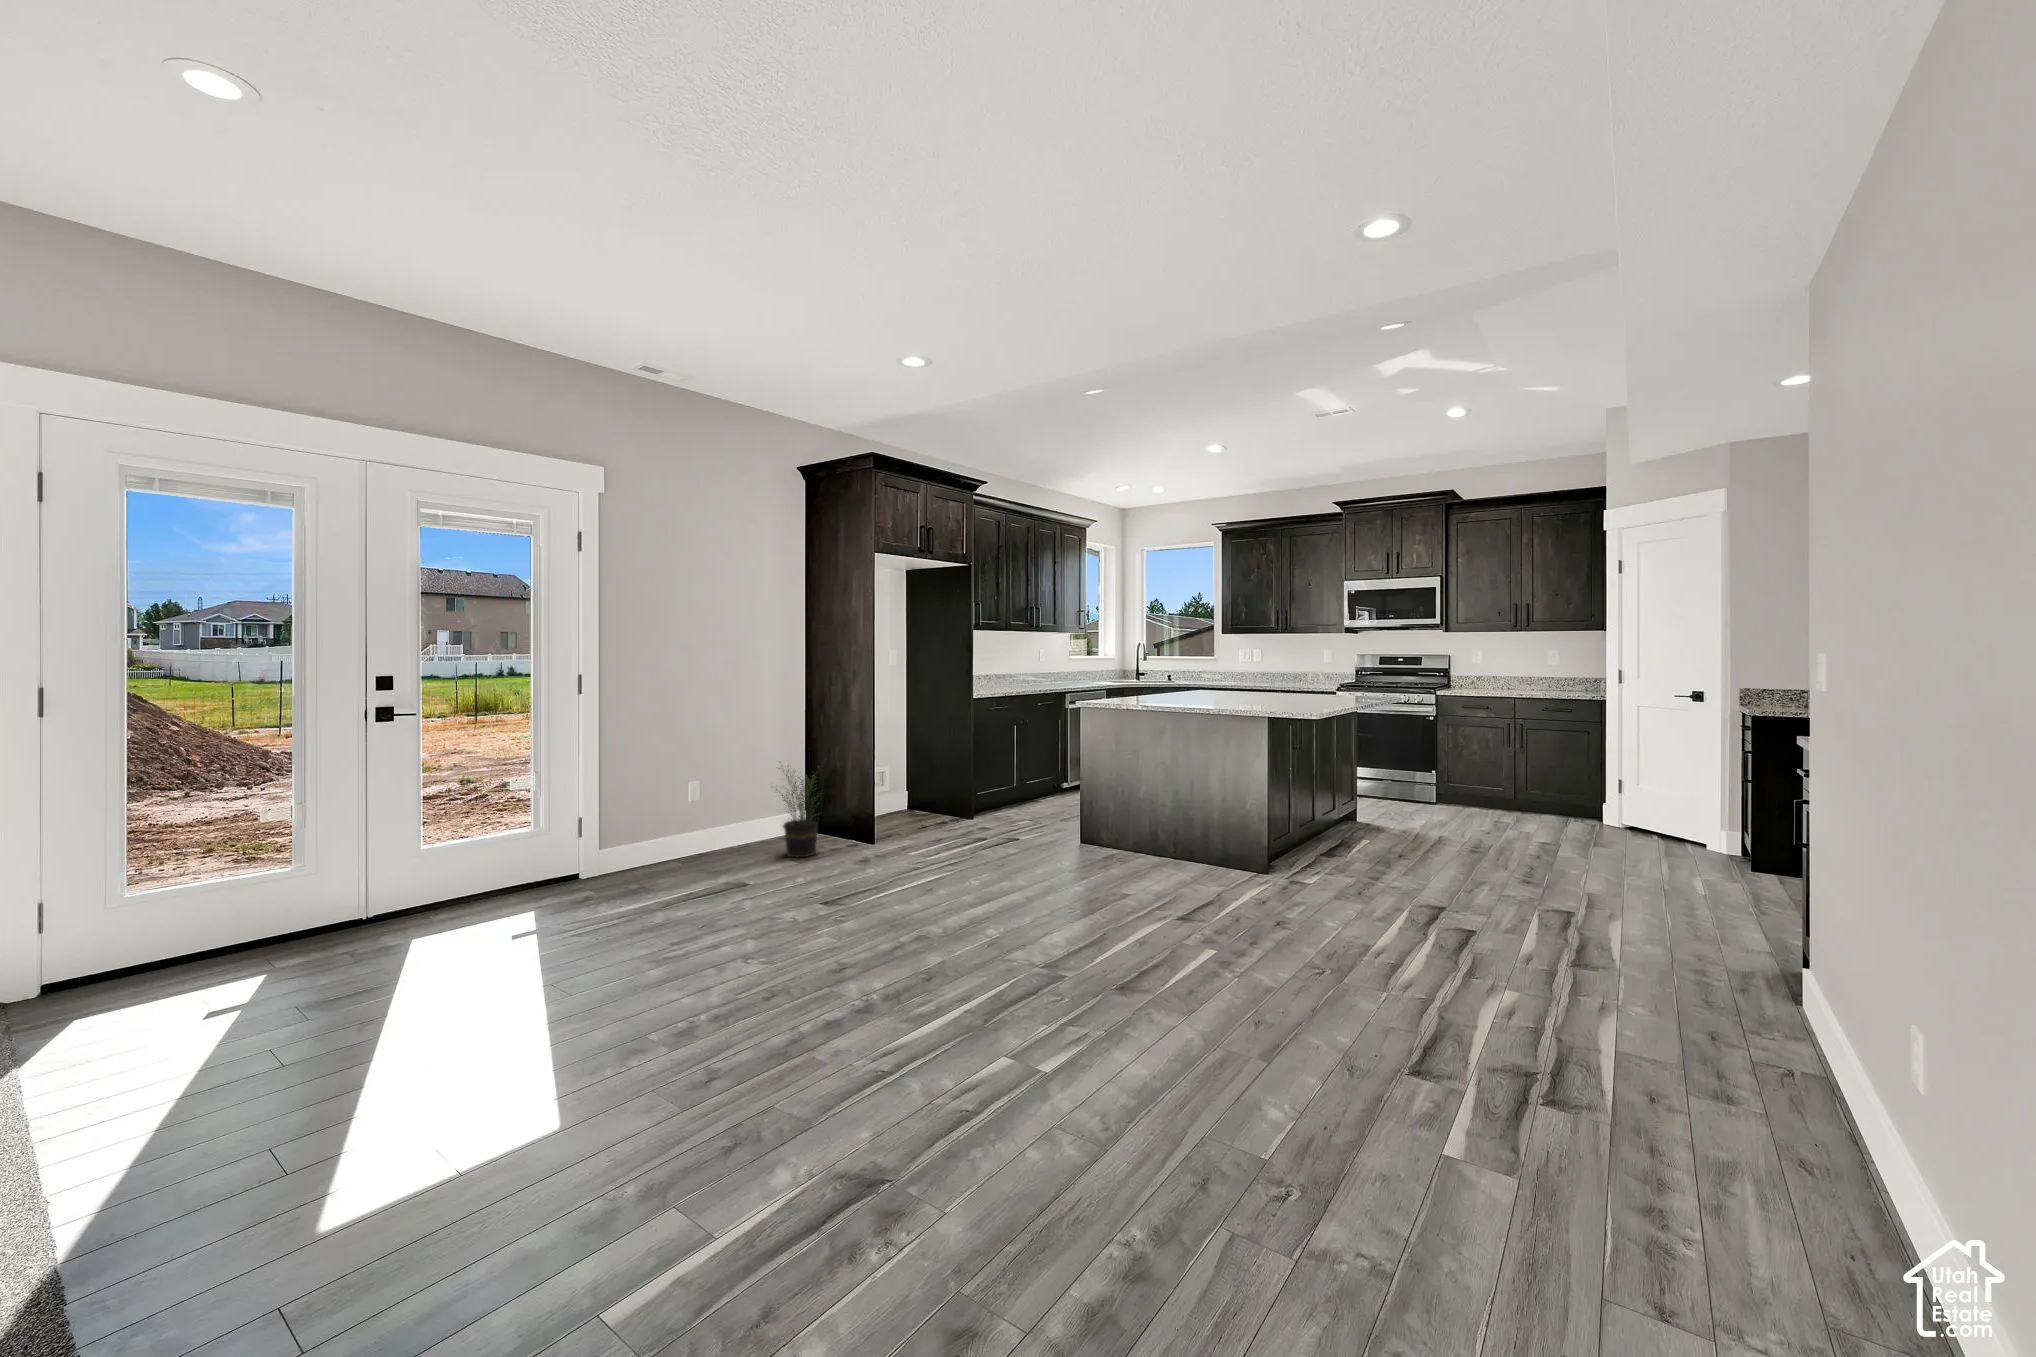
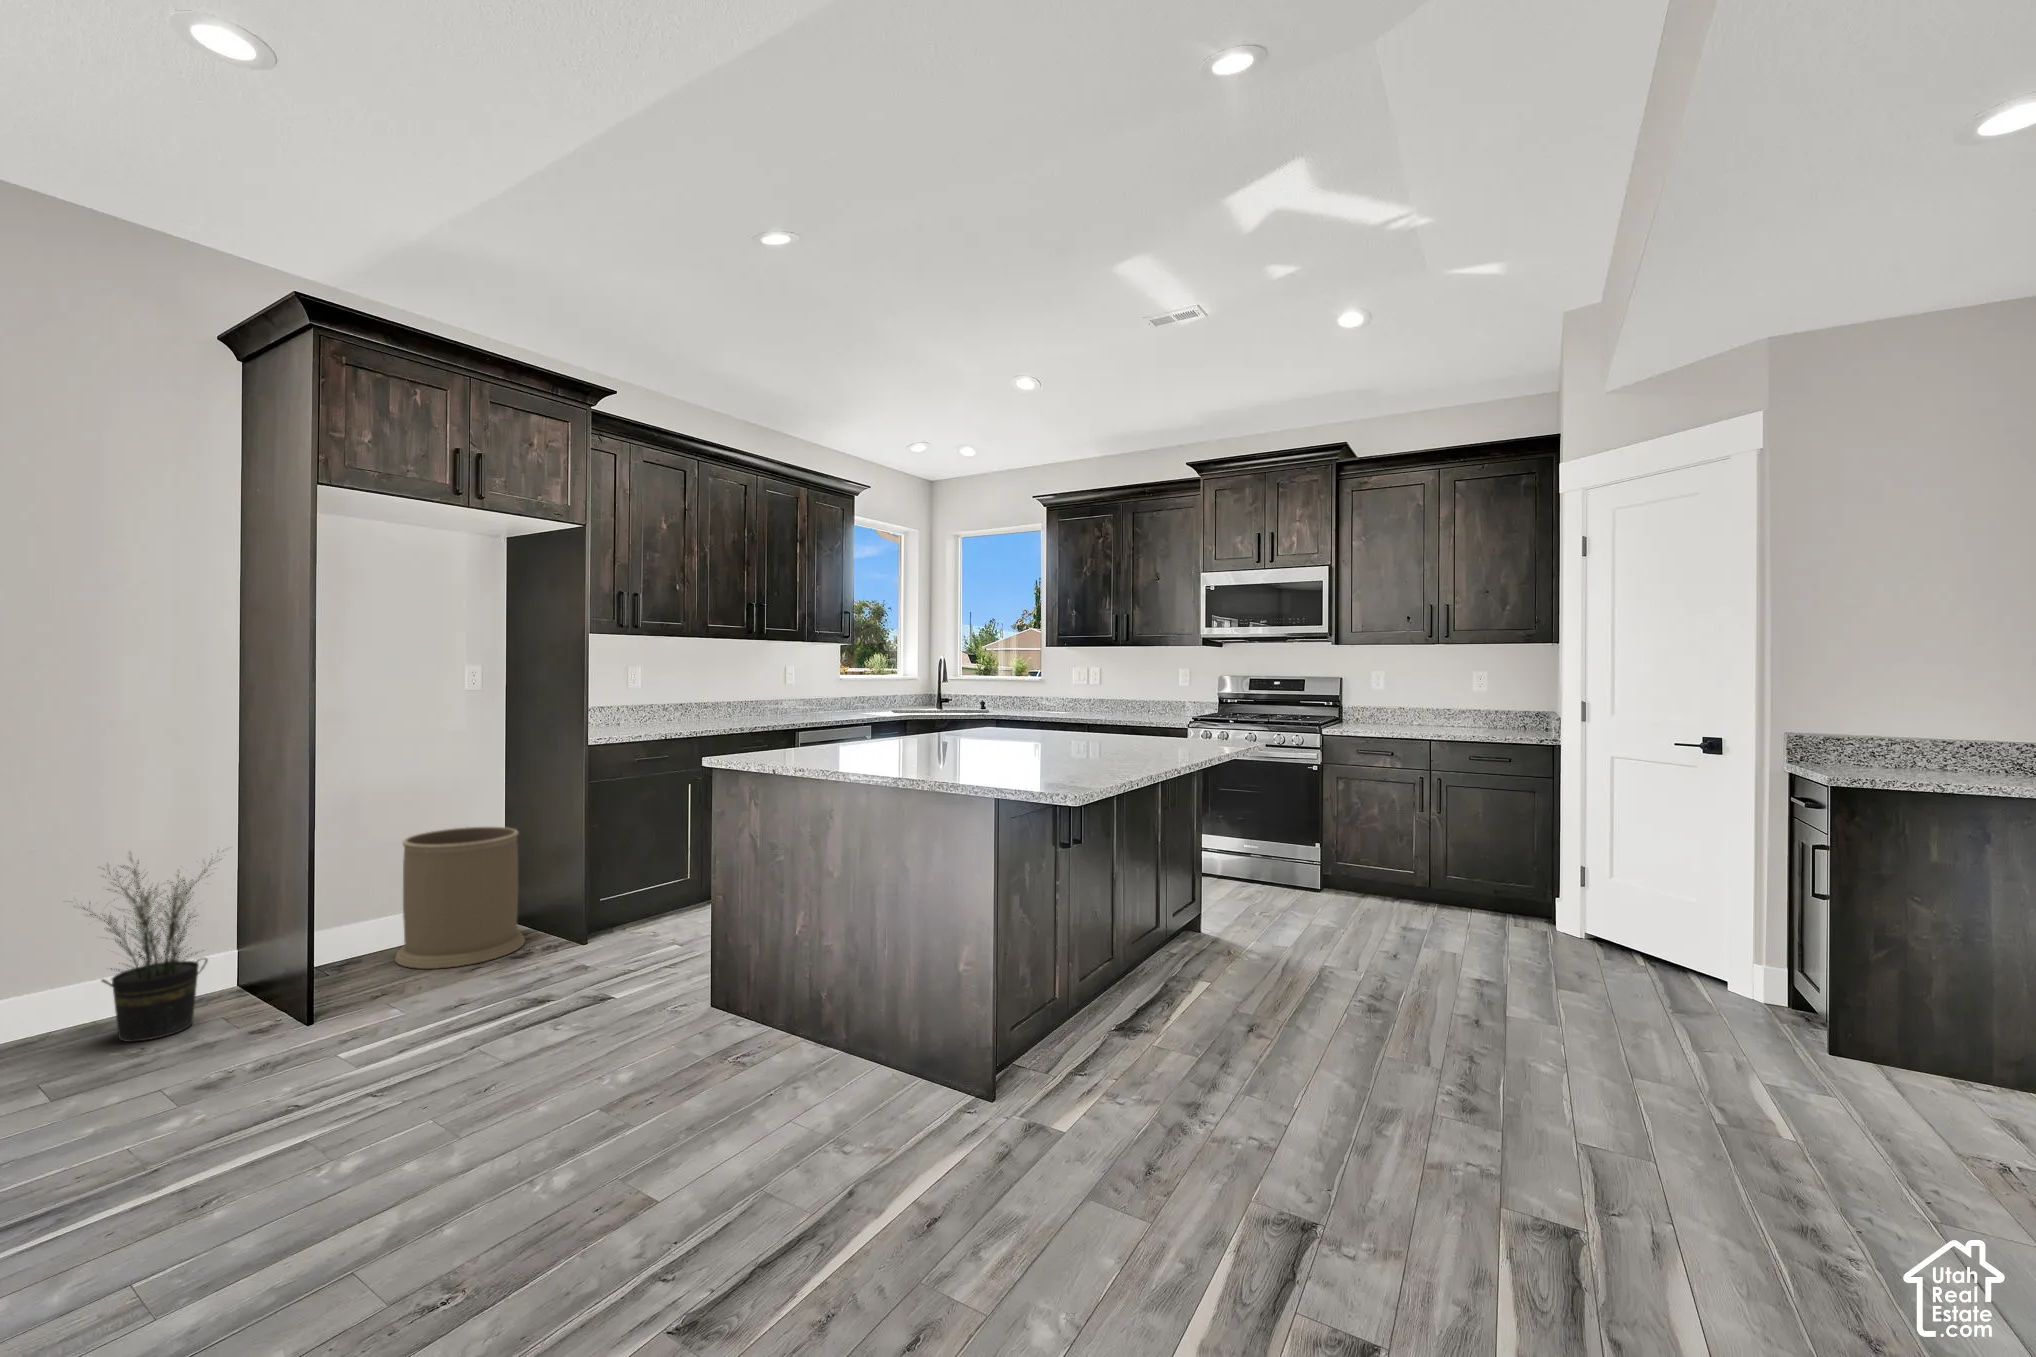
trash can: none [875,755,940,833] -> present [395,827,525,969]

